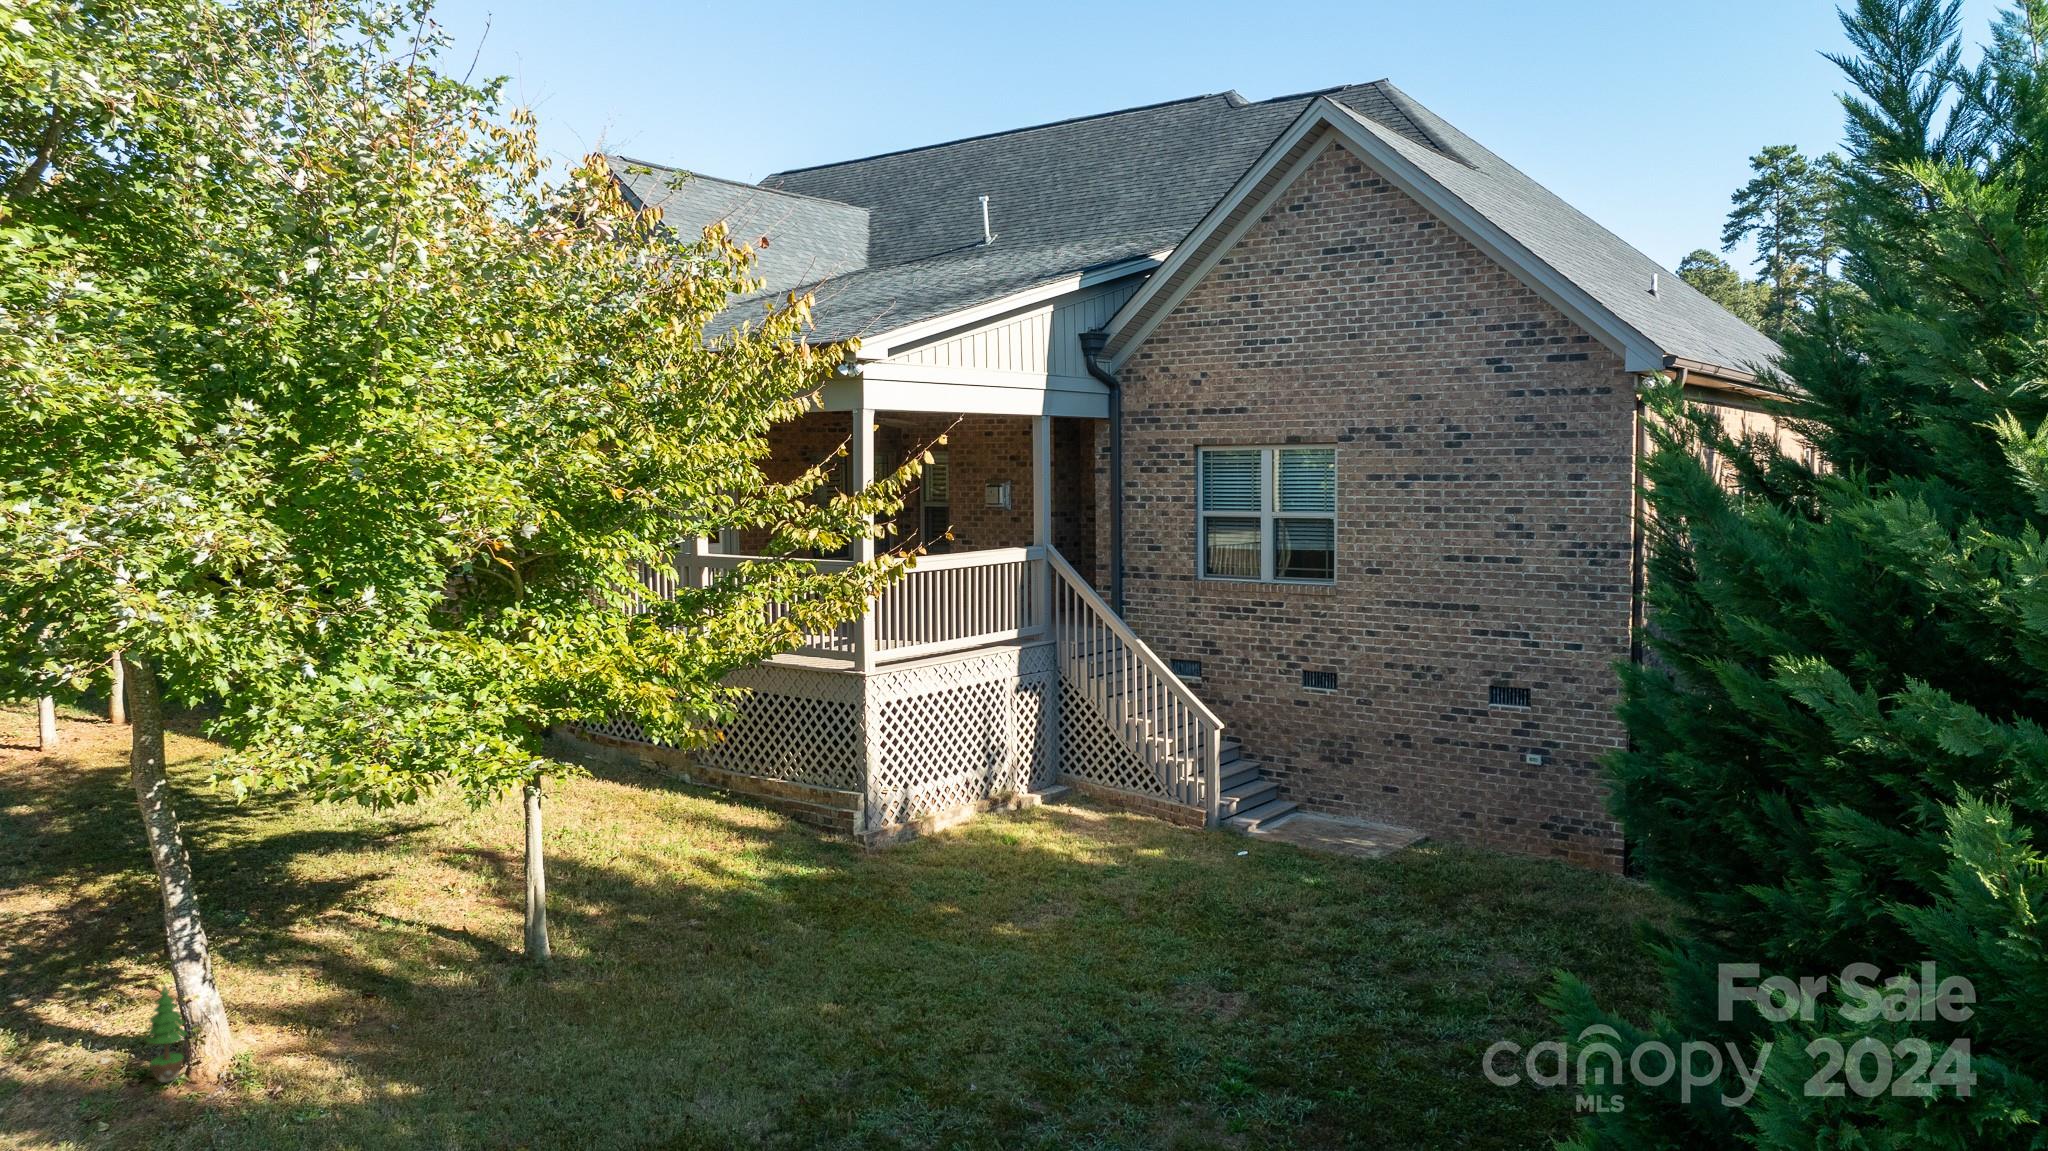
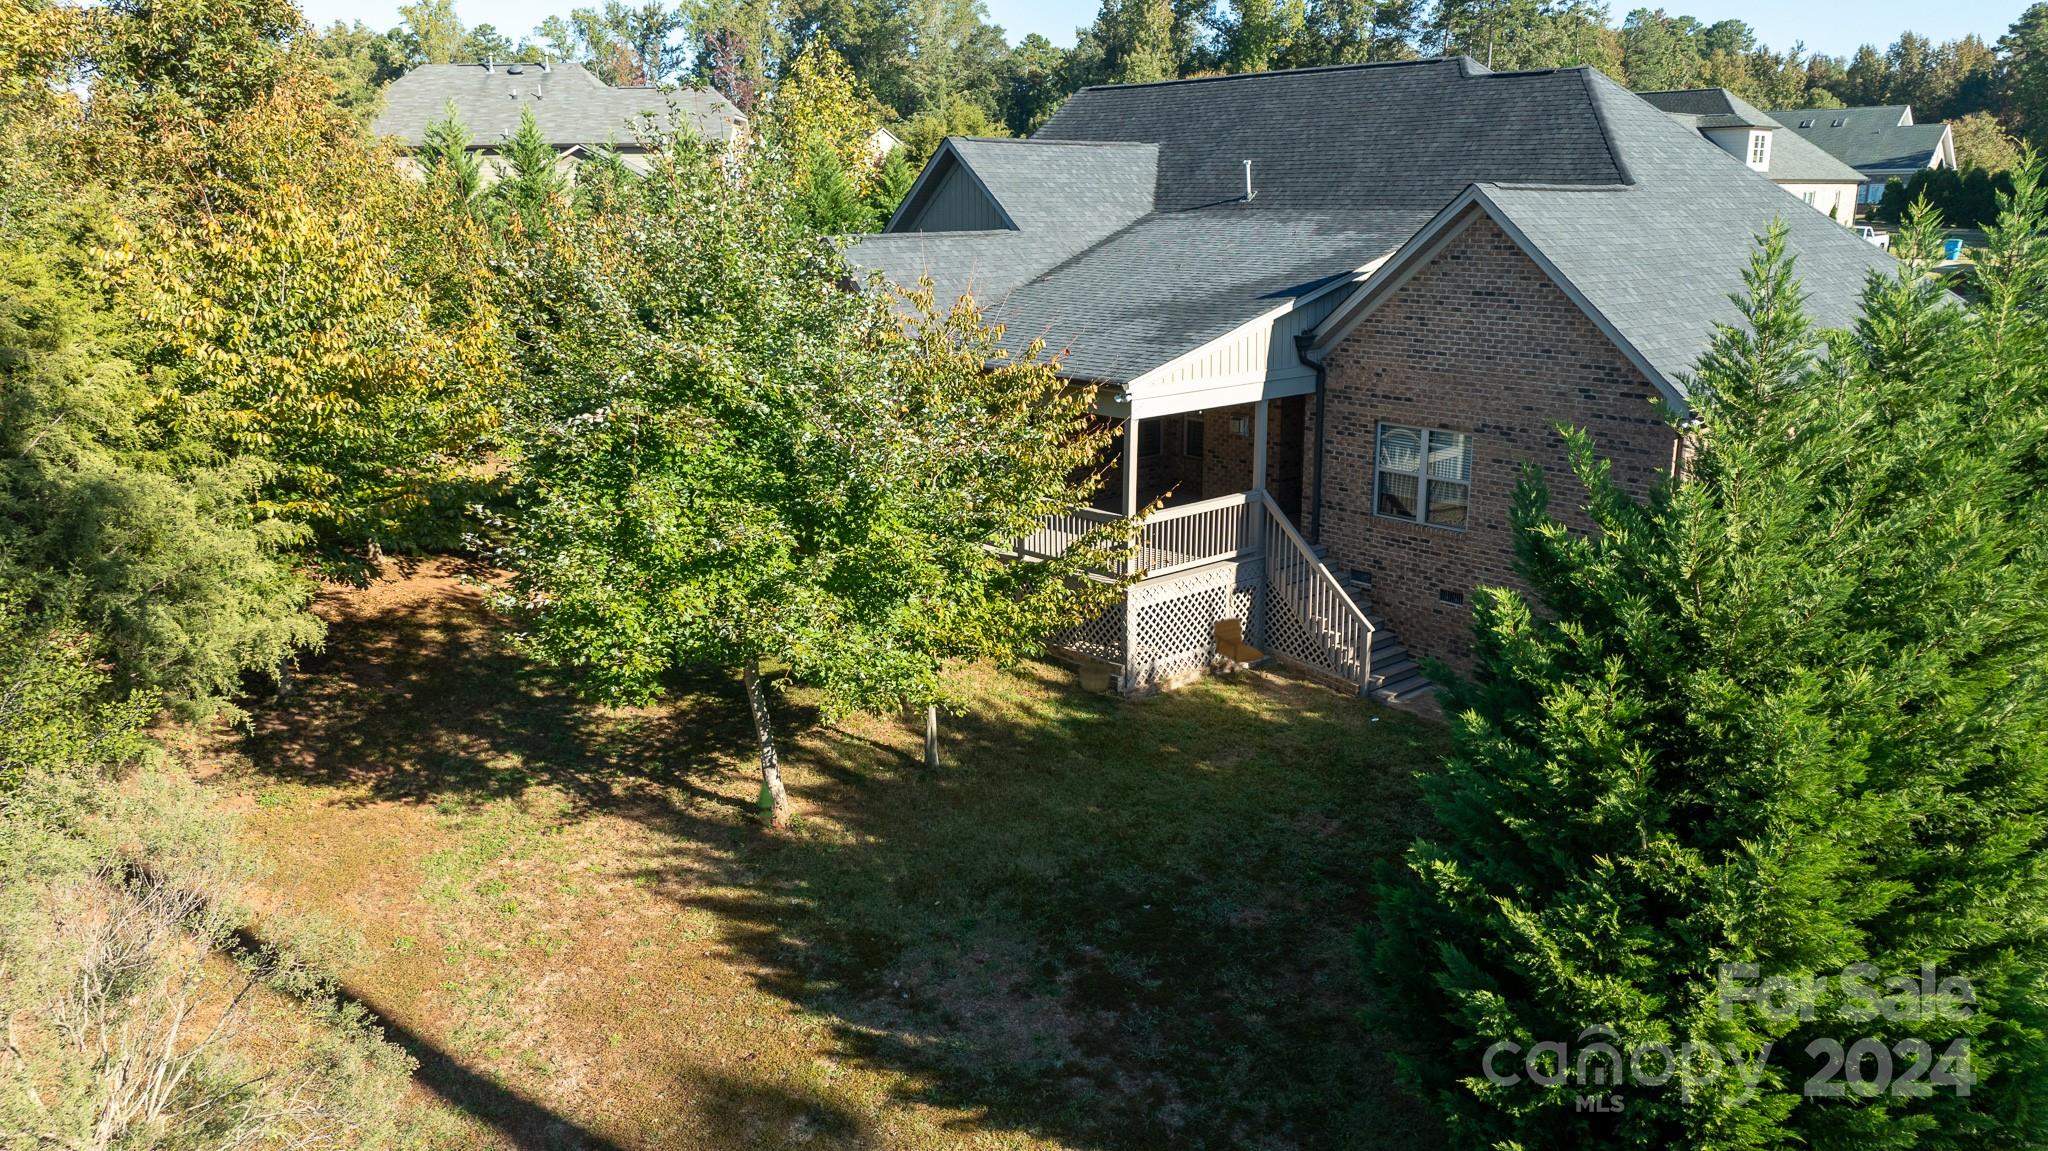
chair: none [988,727,1066,819] -> present [1210,618,1264,683]
wooden bucket: none [794,792,846,839] -> present [1079,664,1111,693]

